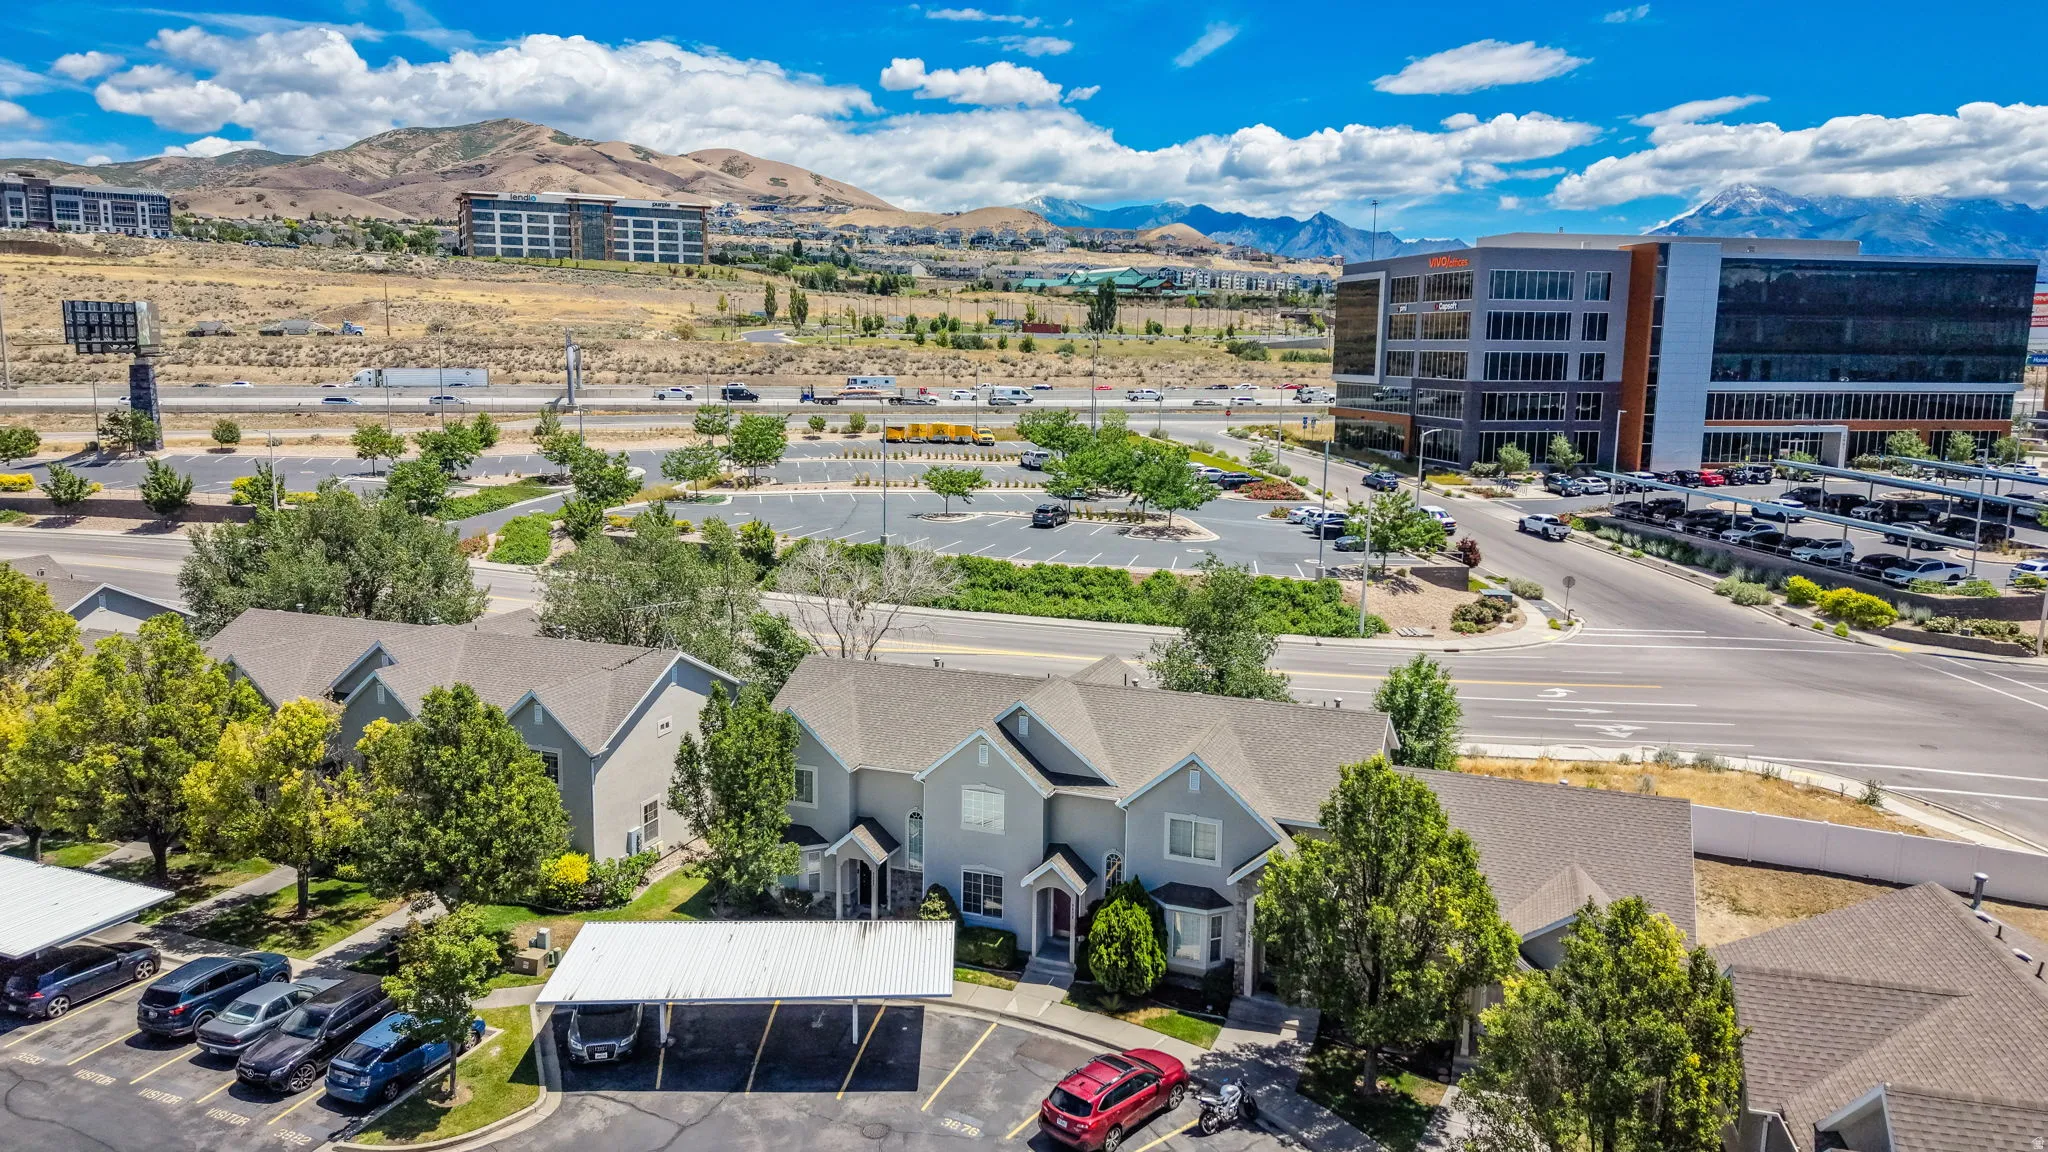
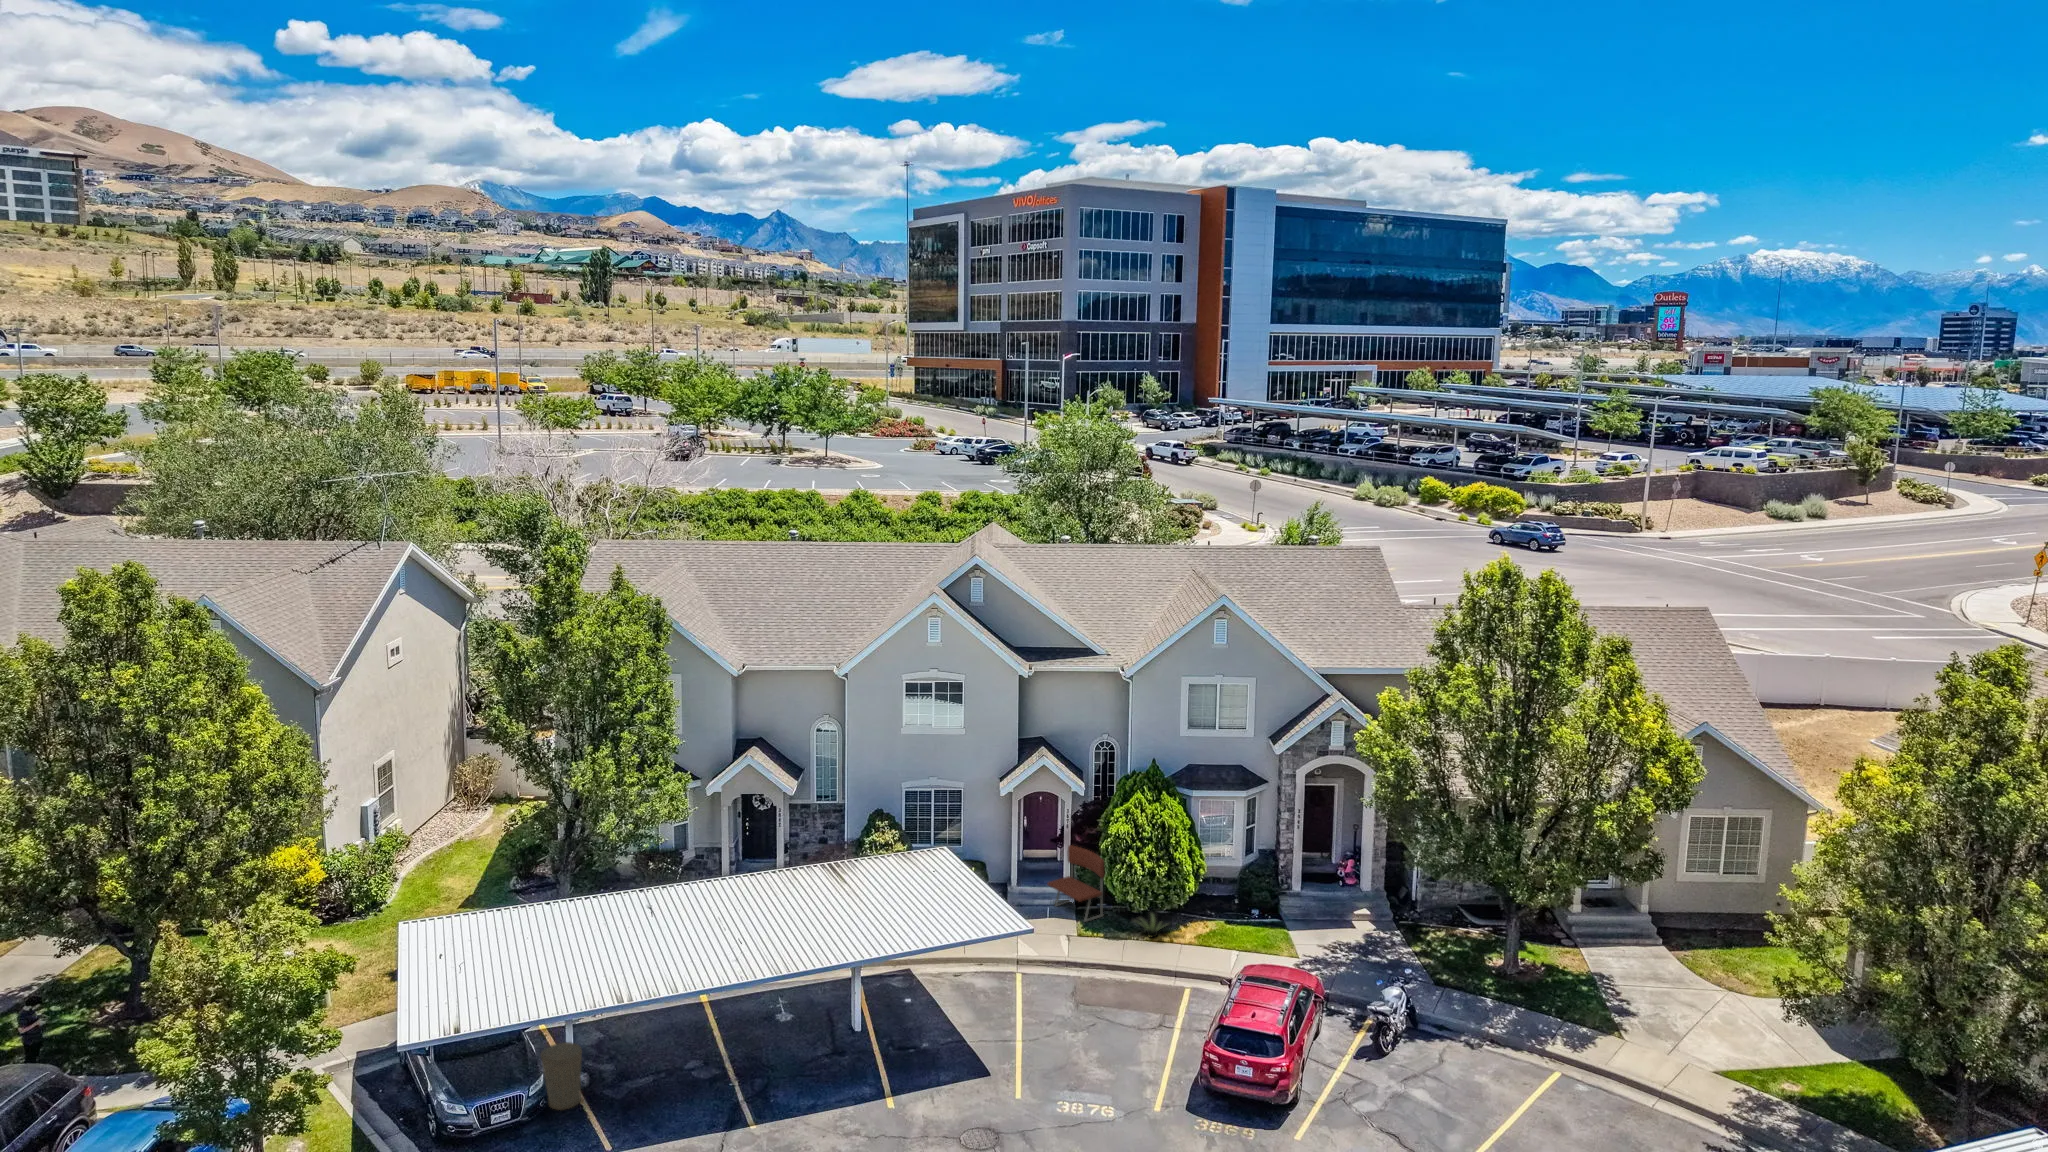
bench: none [1053,932,1089,994] -> present [1047,845,1105,922]
trash can: none [634,1016,660,1060] -> present [541,1042,582,1110]

